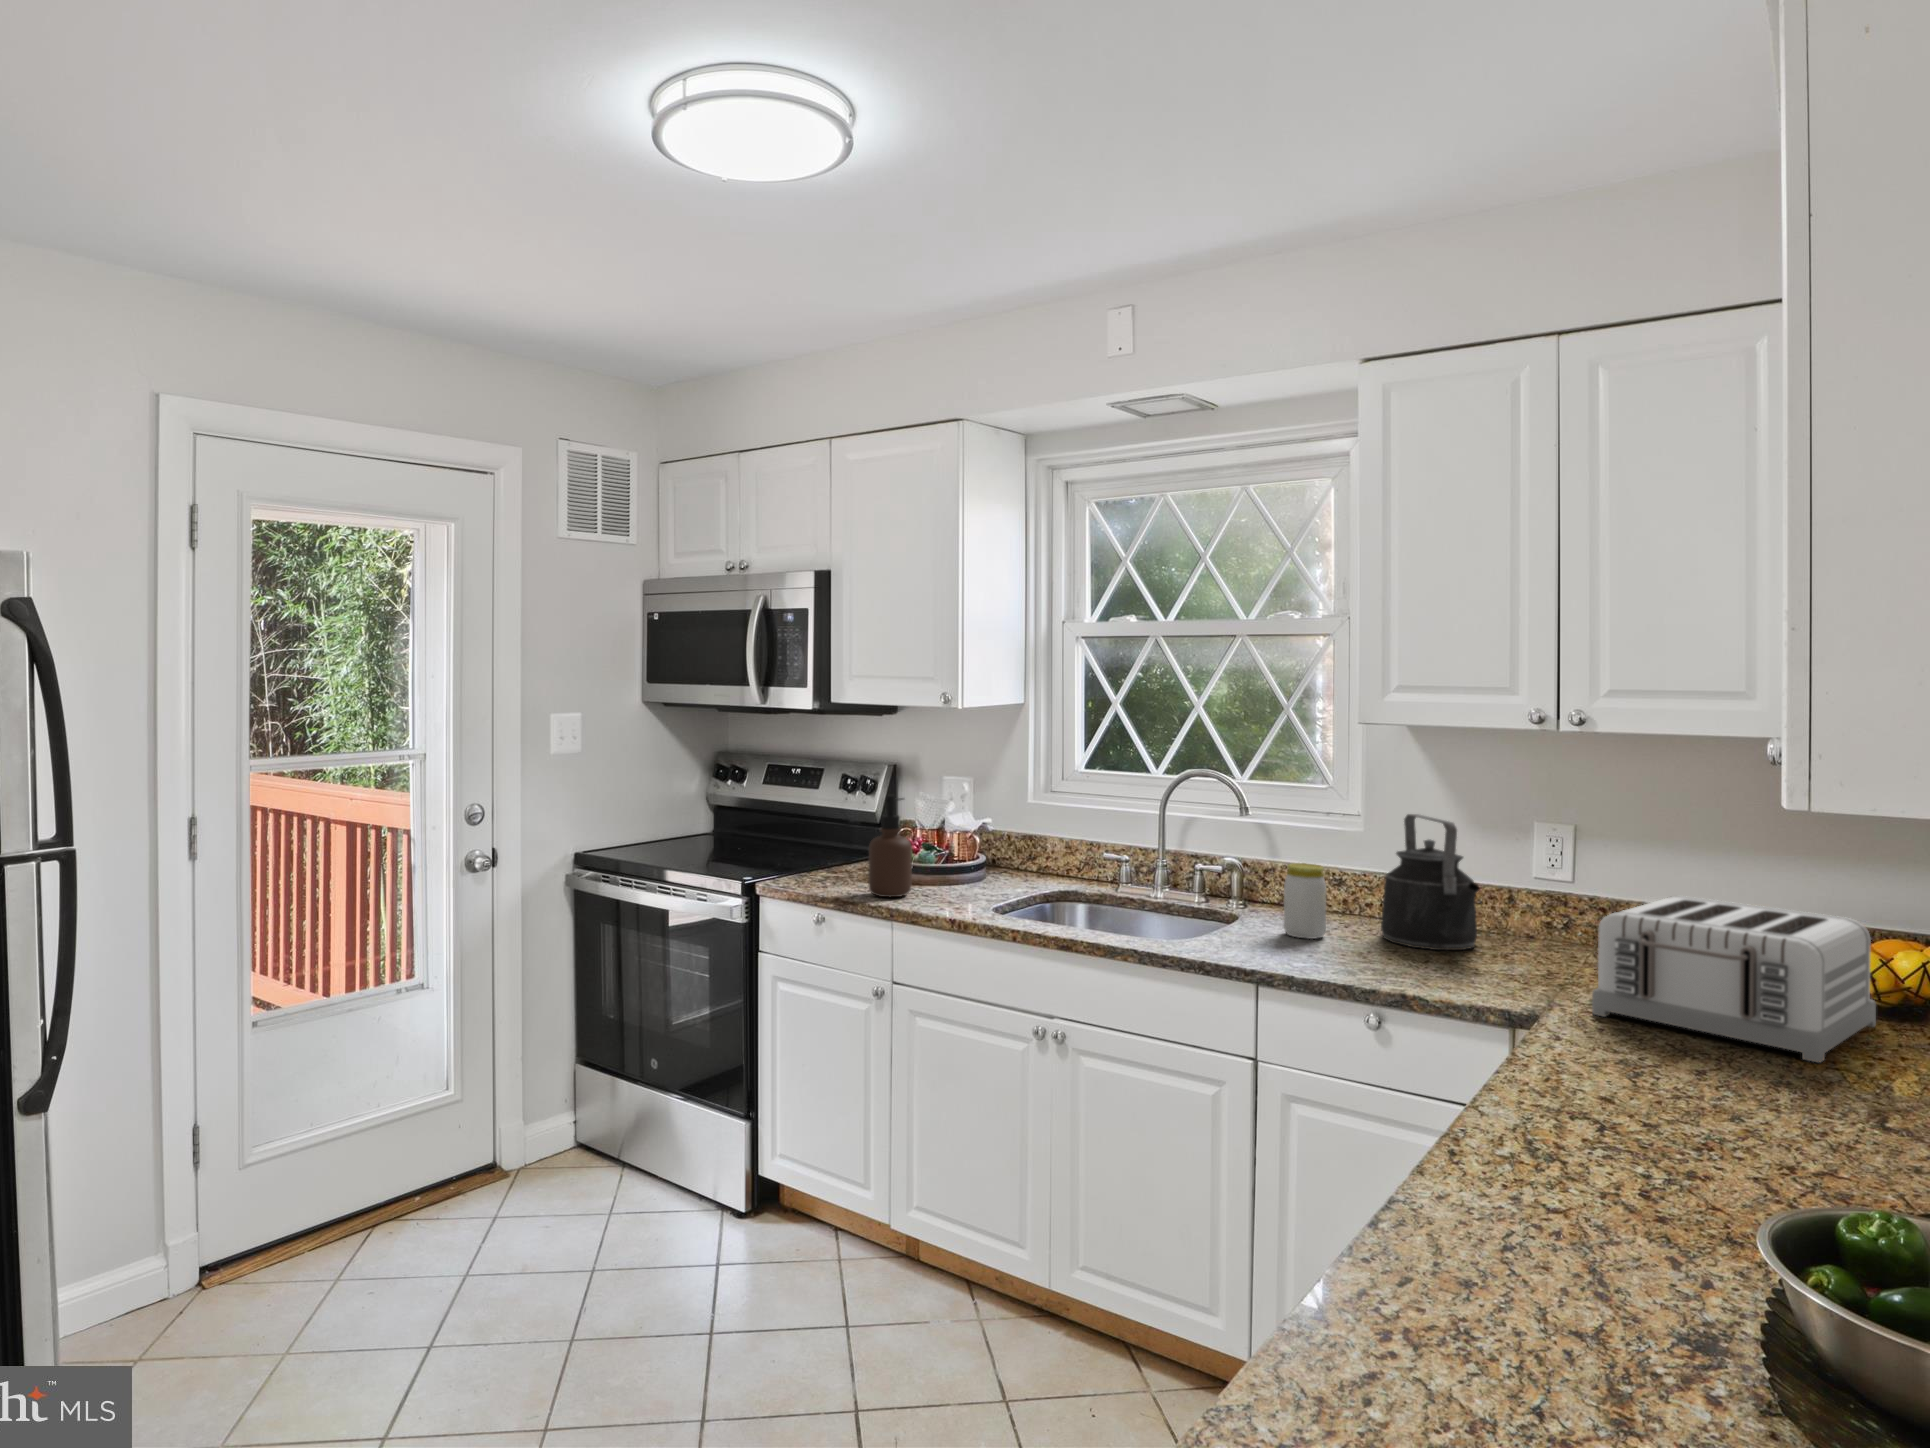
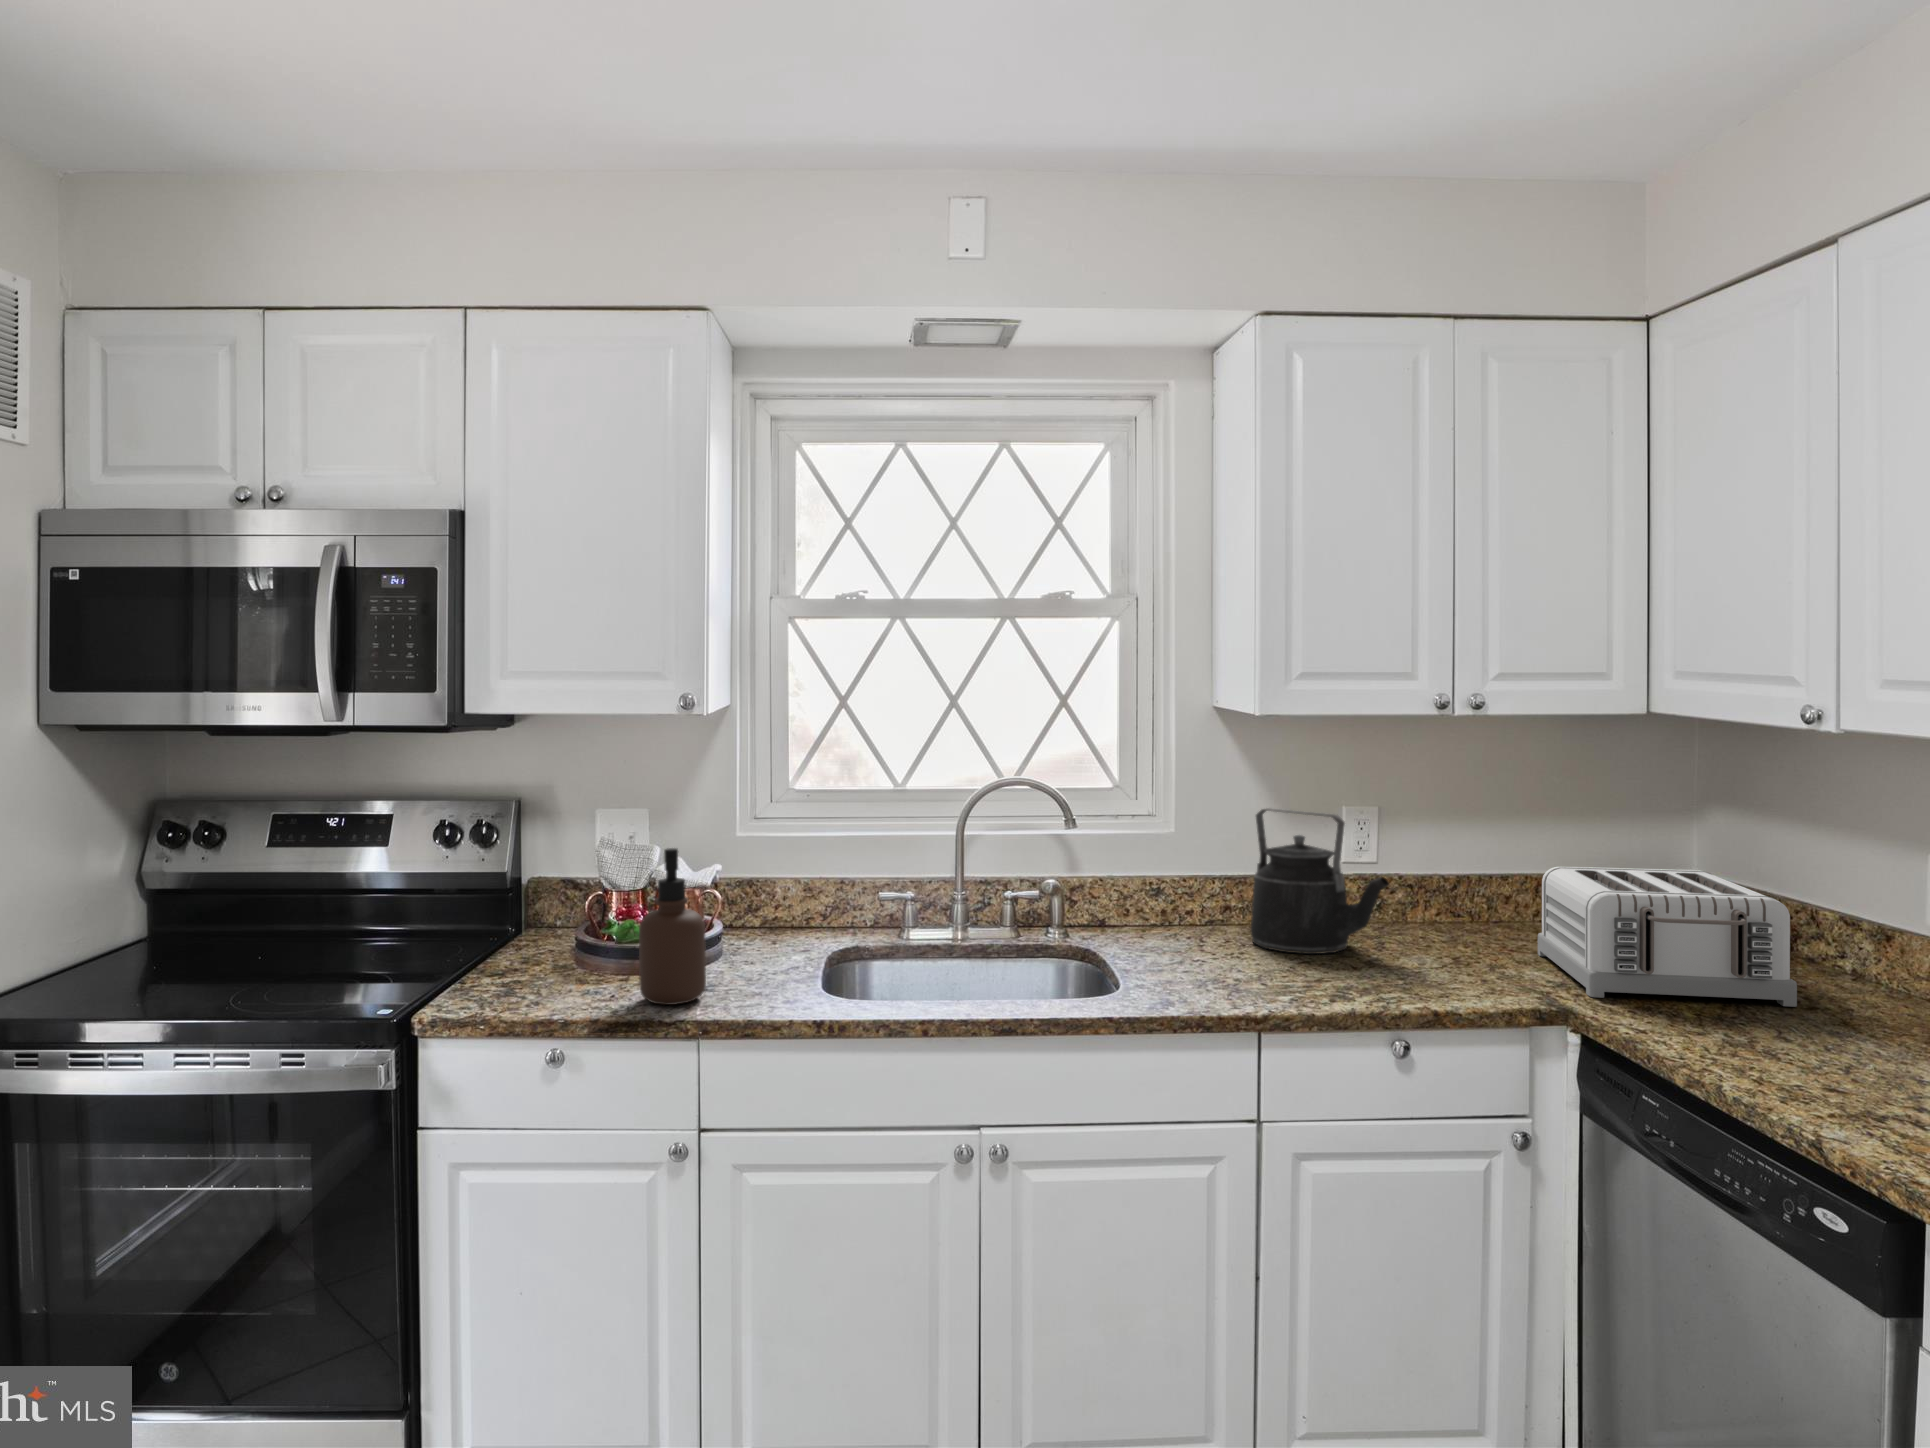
jar: present [1284,863,1326,939] -> none [1181,877,1229,964]

